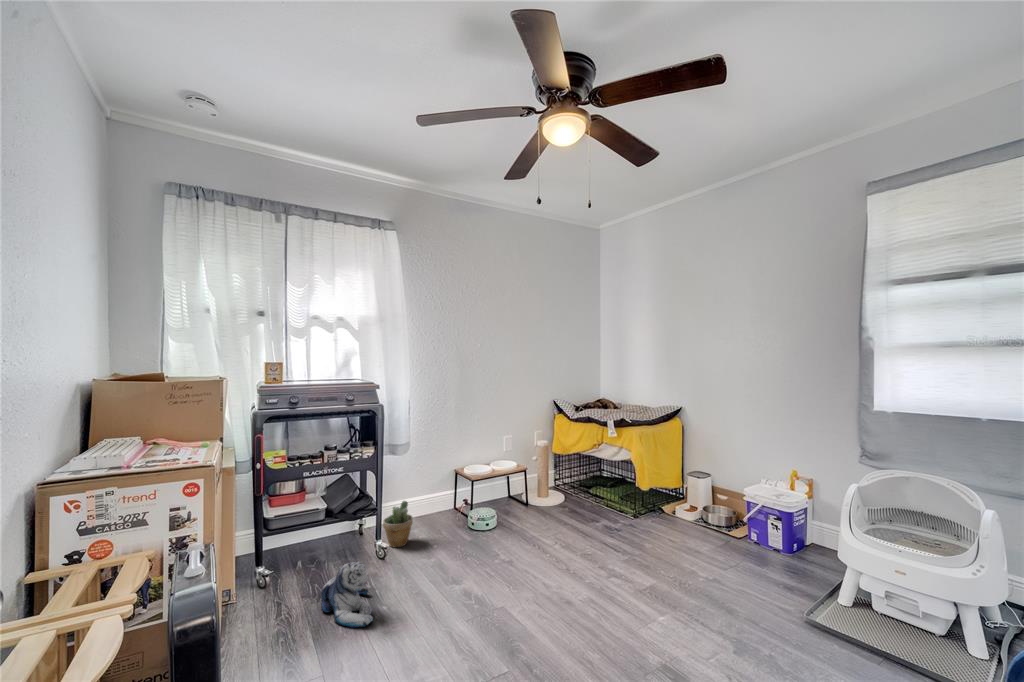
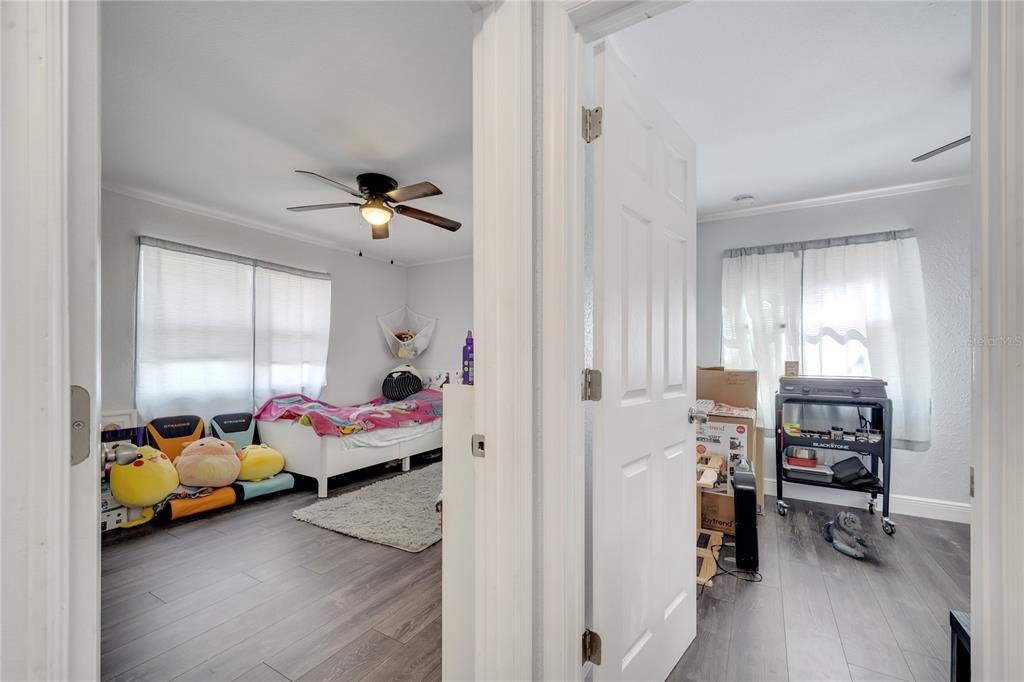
potted plant: present [383,501,412,547] -> none [891,493,927,532]

